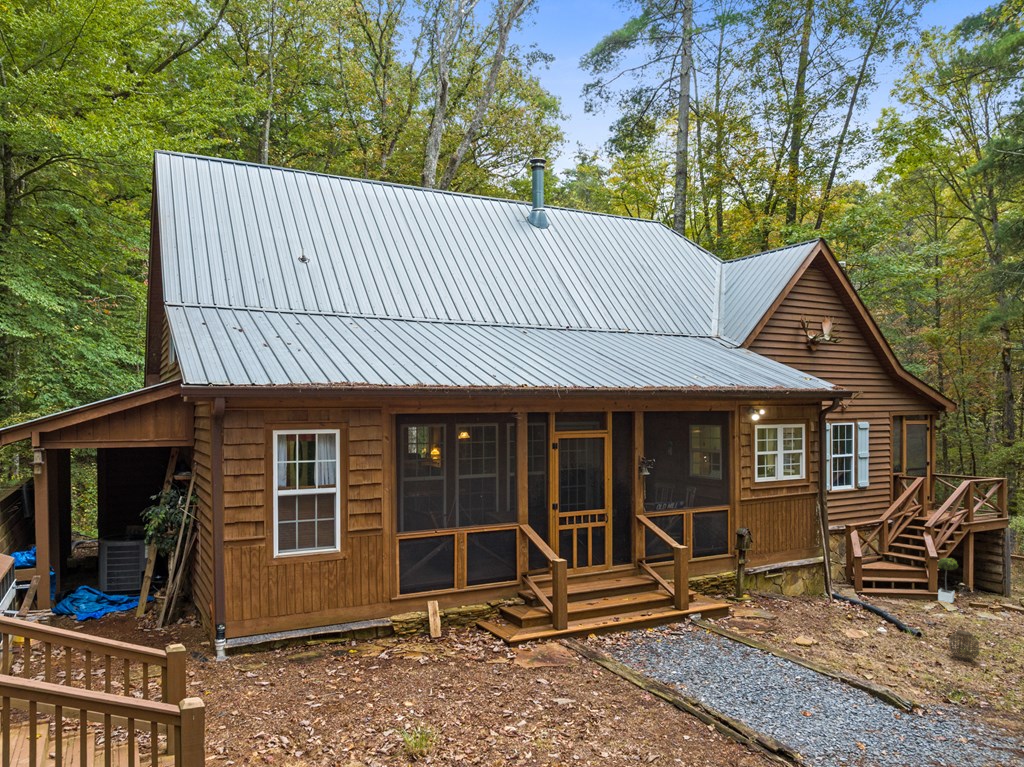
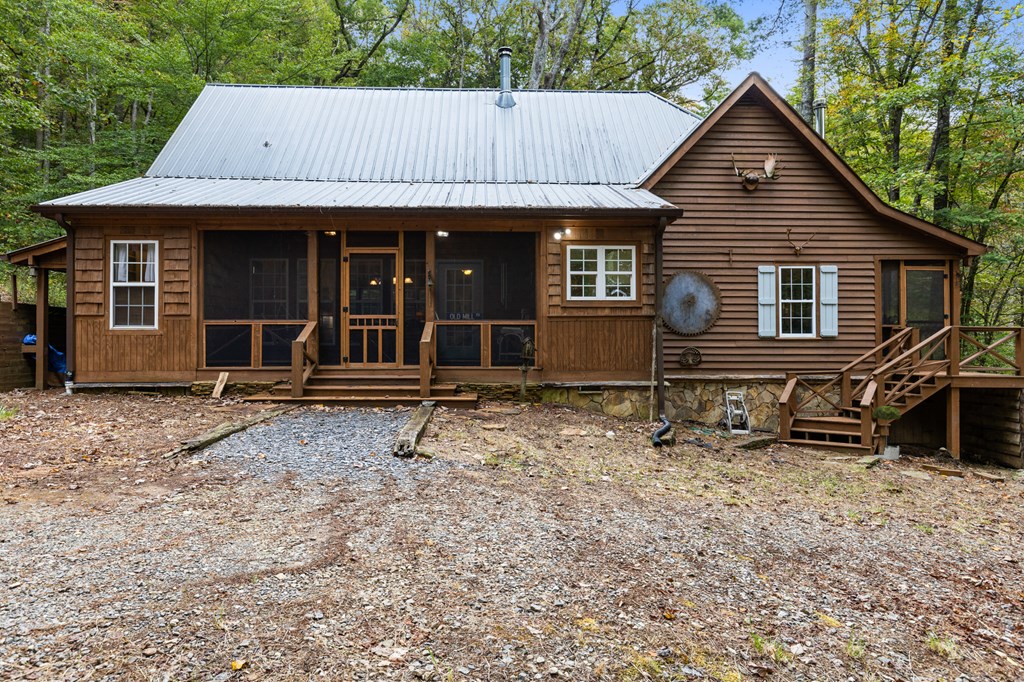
woven basket: present [949,630,979,661] -> none [690,440,723,475]

